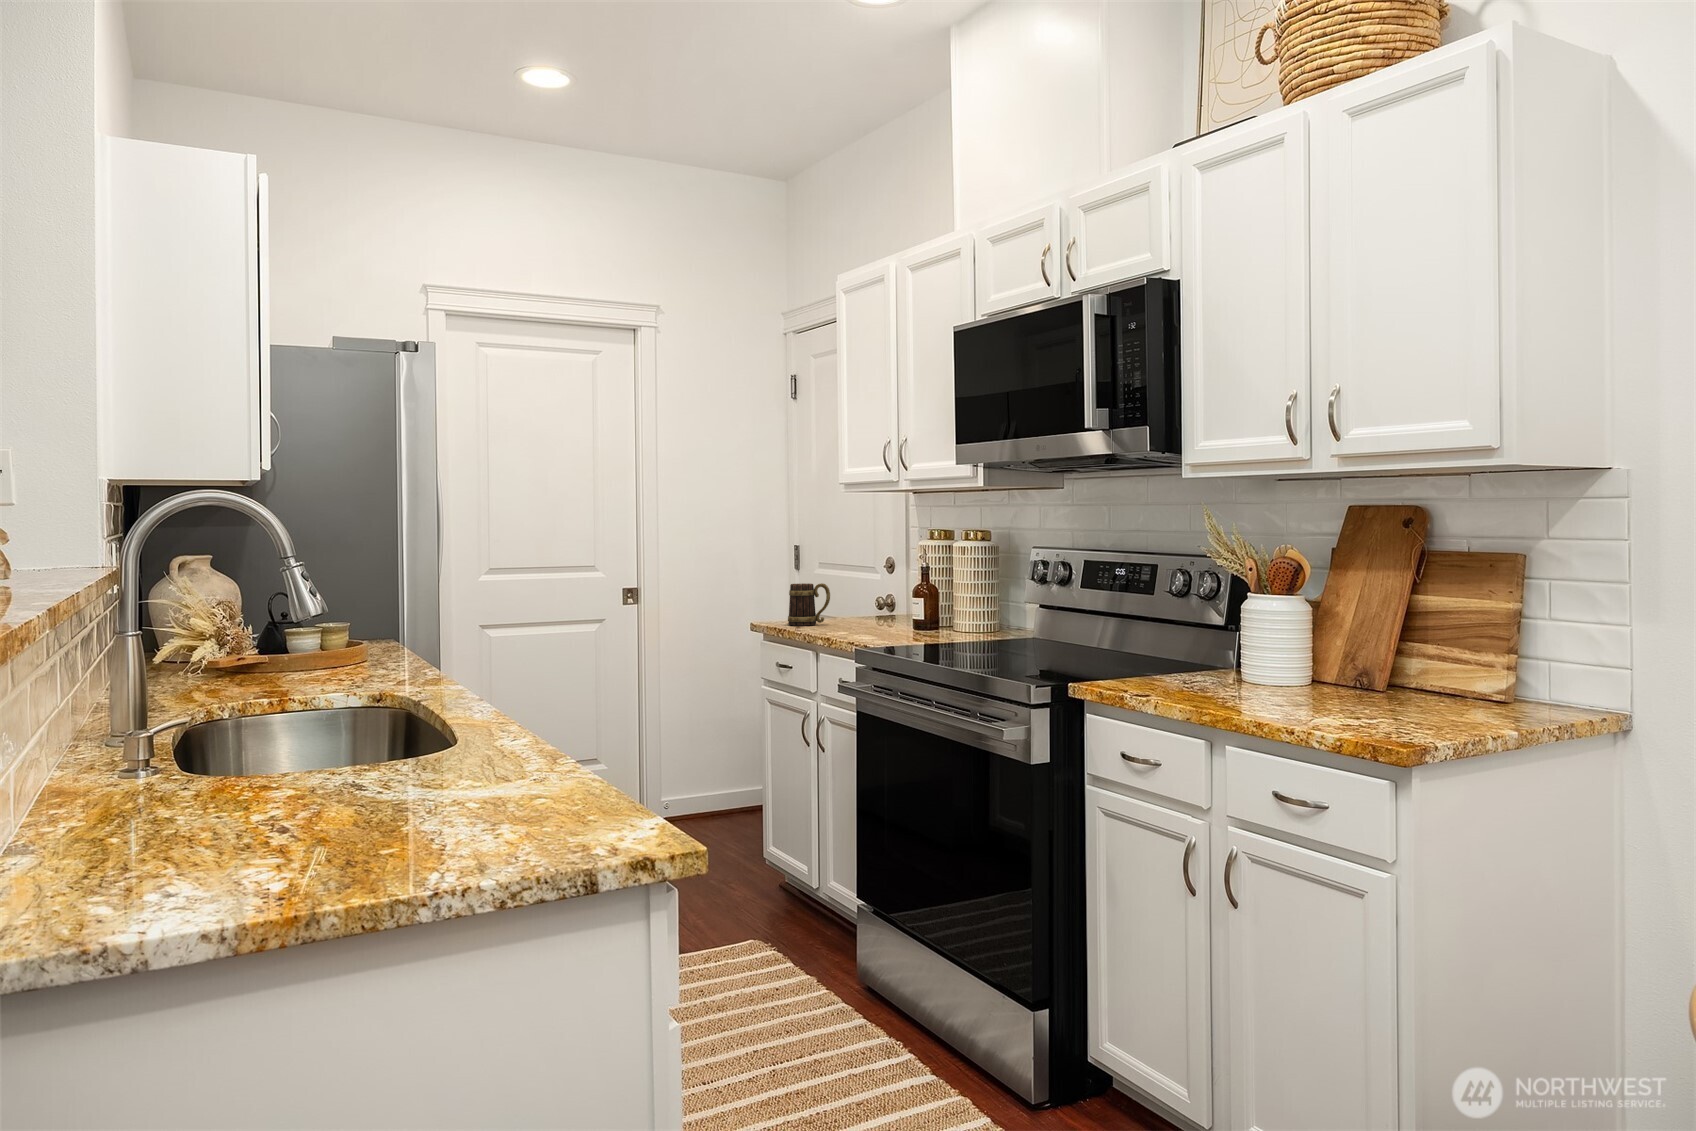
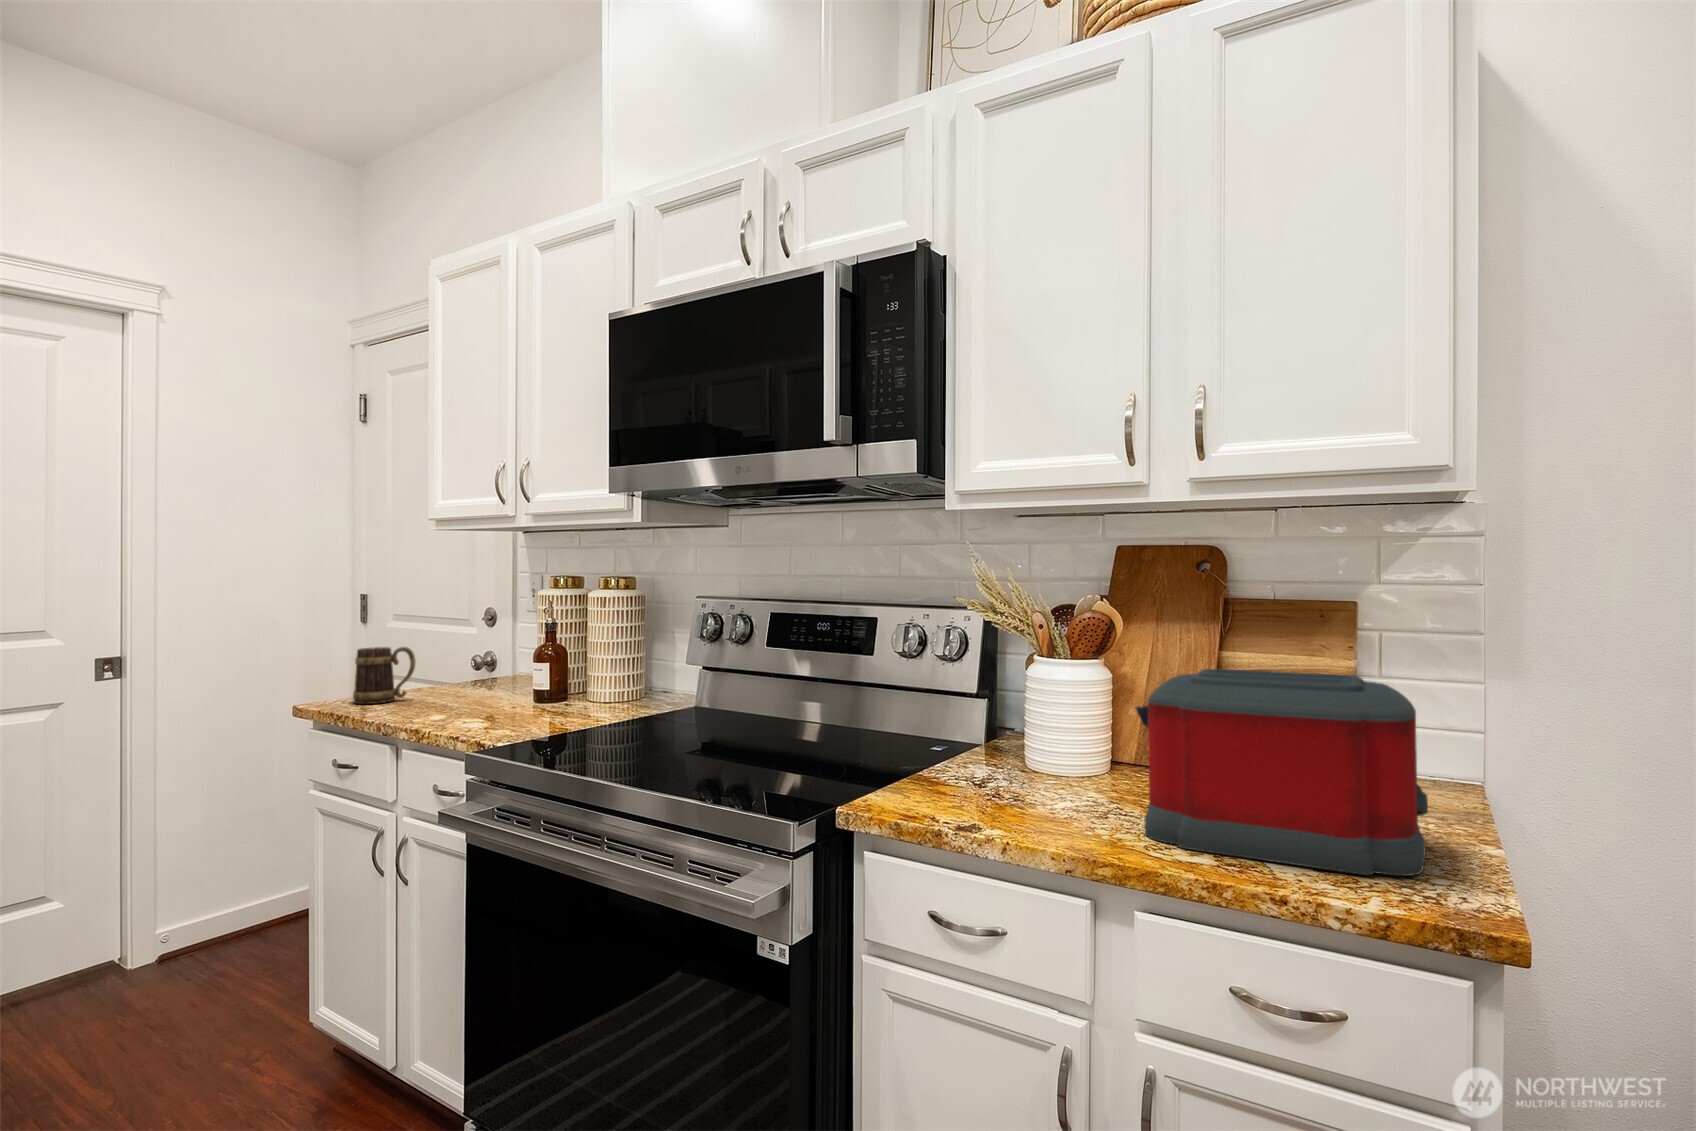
toaster: none [1258,596,1455,729] -> present [1136,669,1428,876]

